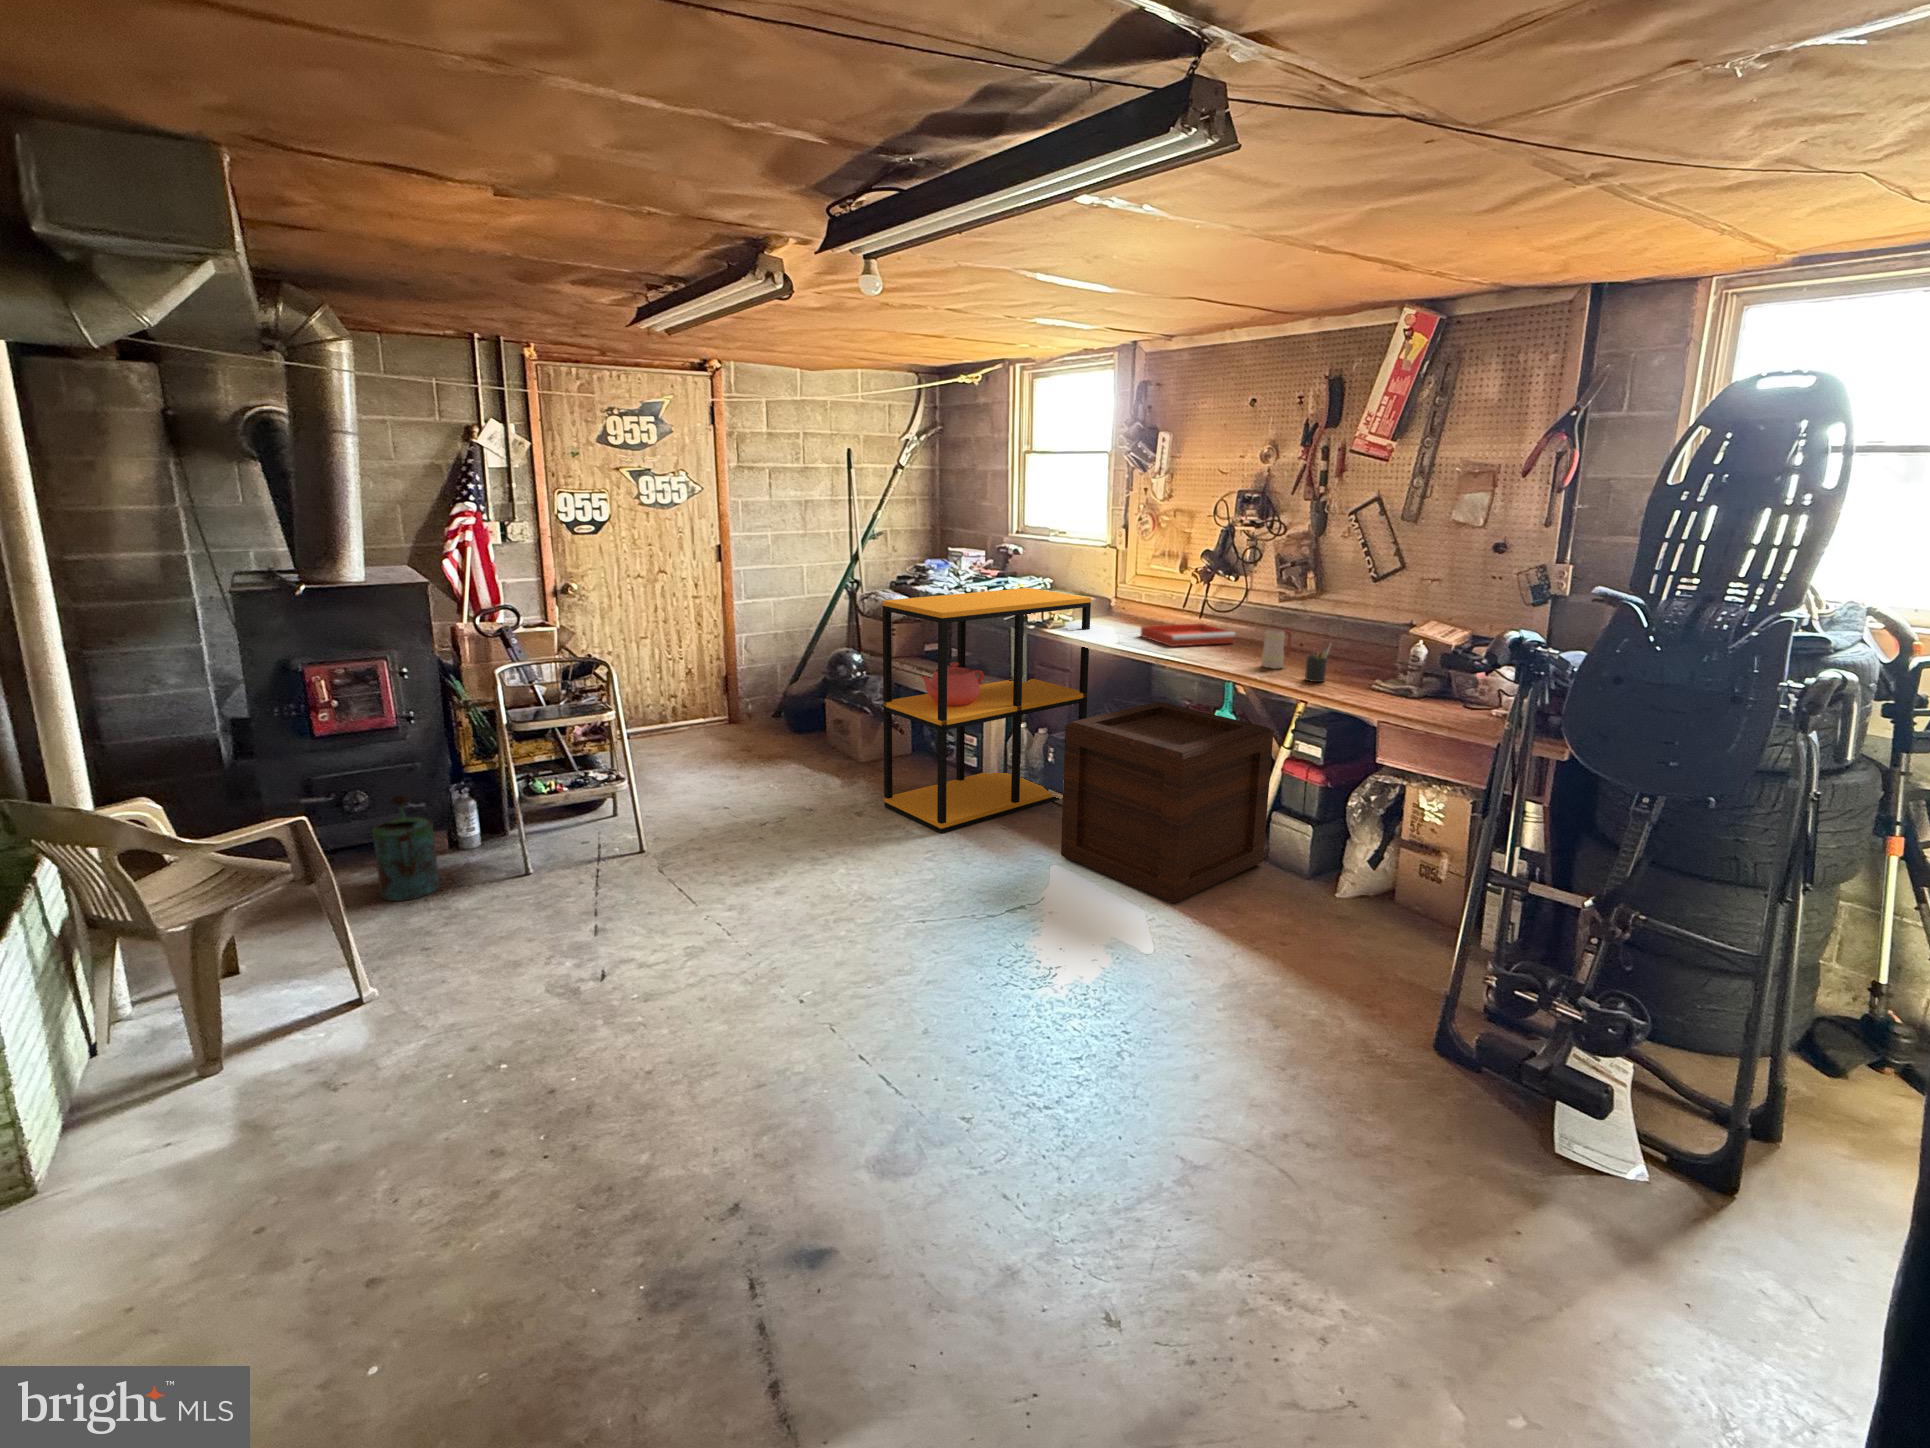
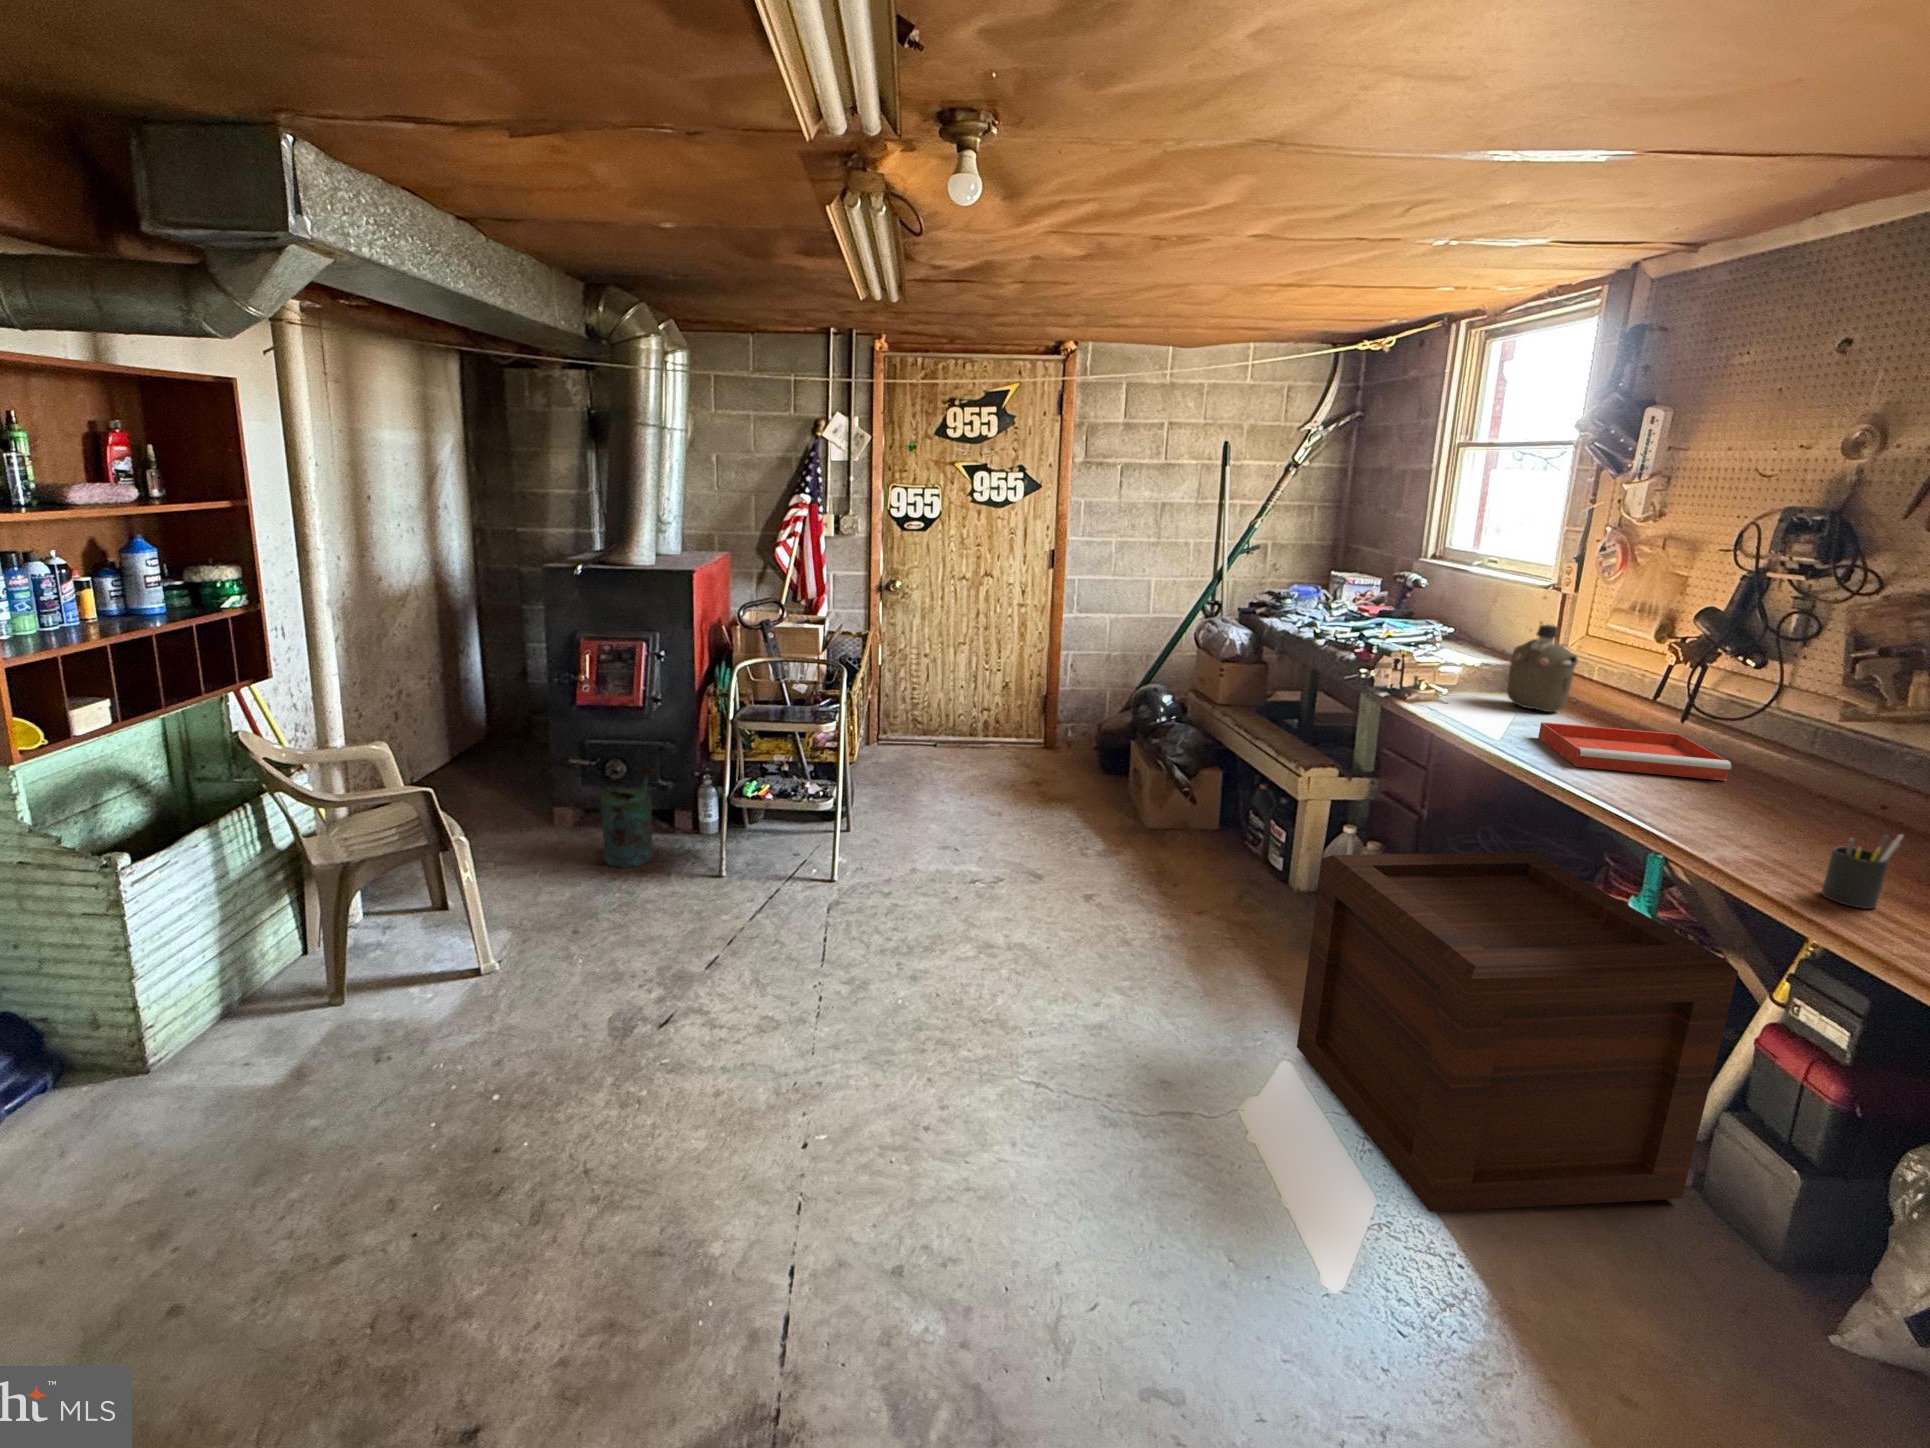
water bottle: none [1105,568,1142,623] -> present [1507,625,1578,712]
shelving unit: present [882,588,1091,833] -> none [1120,634,1467,954]
mug: present [1262,630,1291,669] -> none [1739,777,1826,854]

